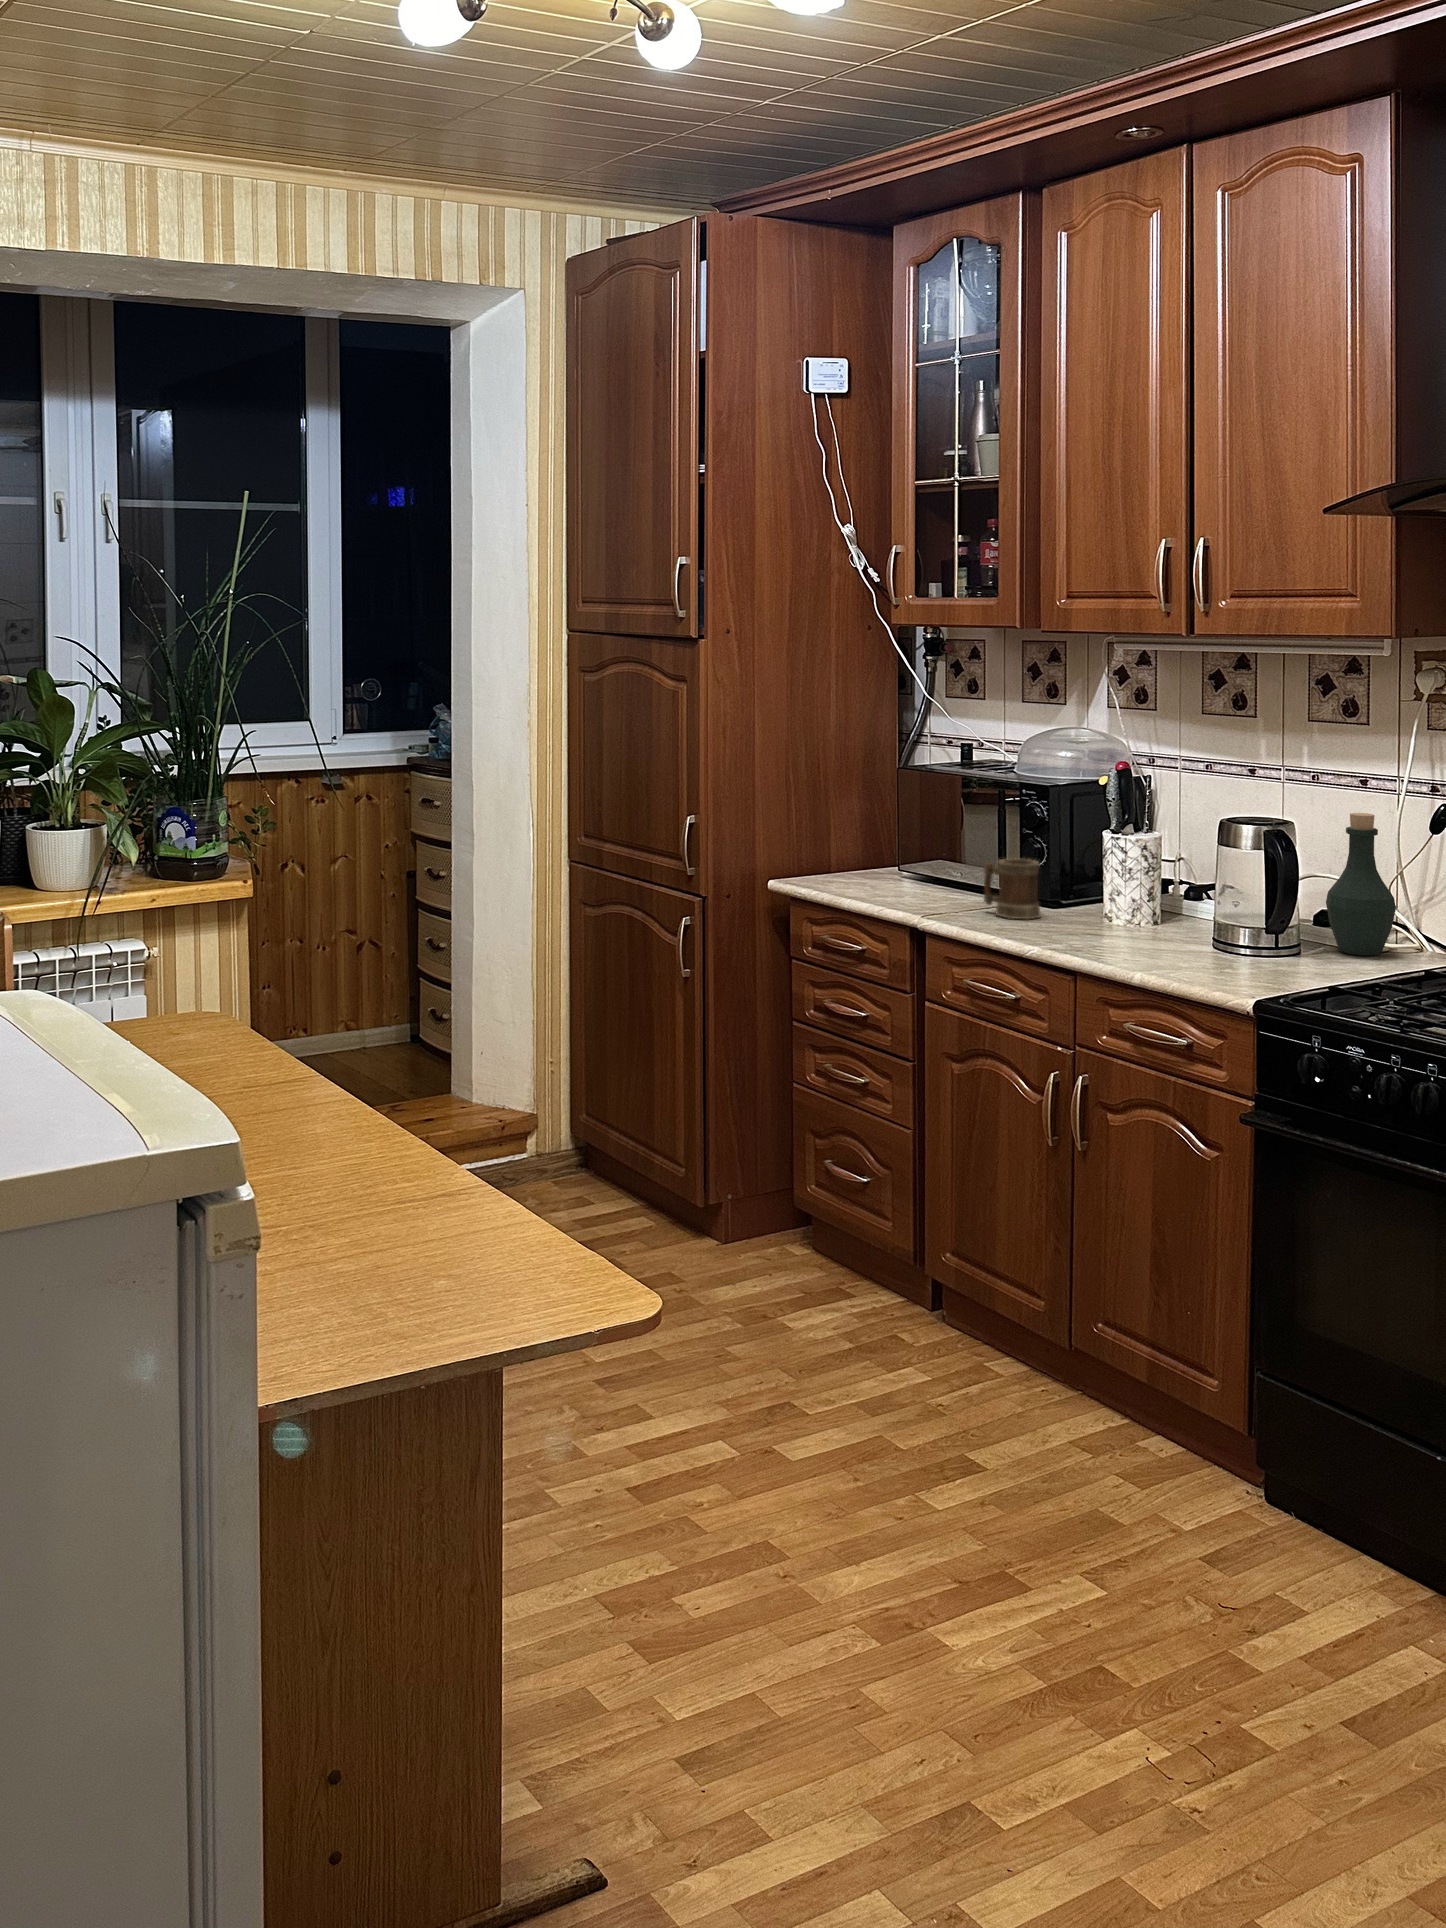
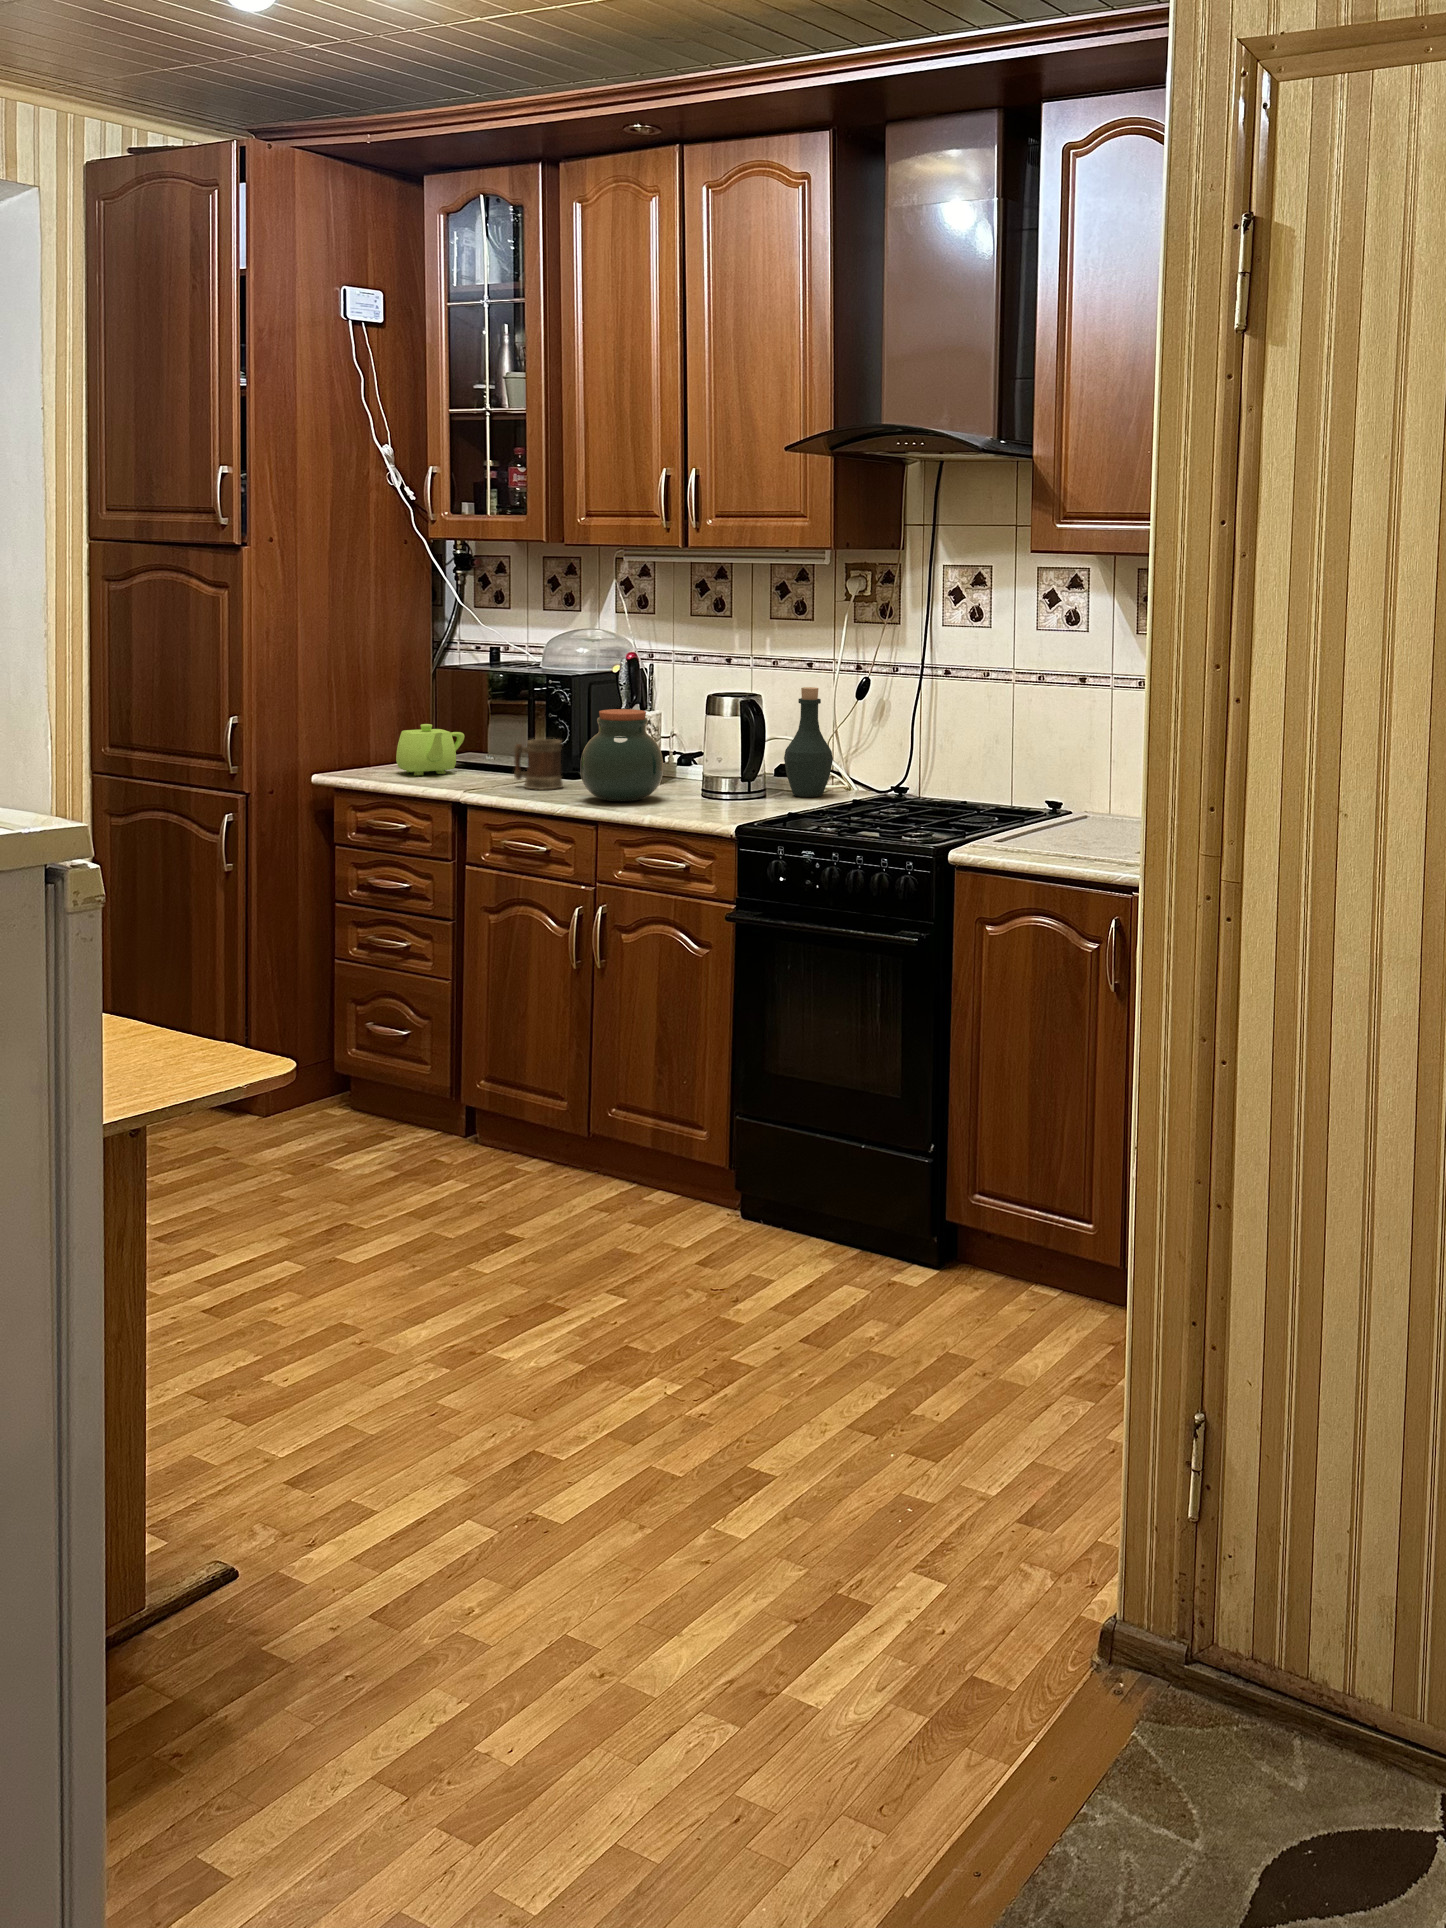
jar: none [1059,831,1162,944] -> present [581,709,663,801]
teapot: none [857,832,932,889] -> present [396,724,465,775]

